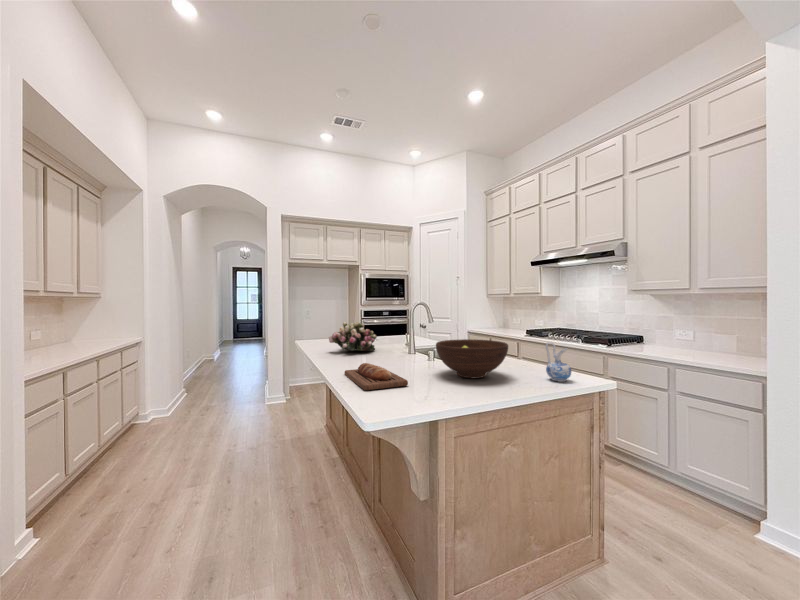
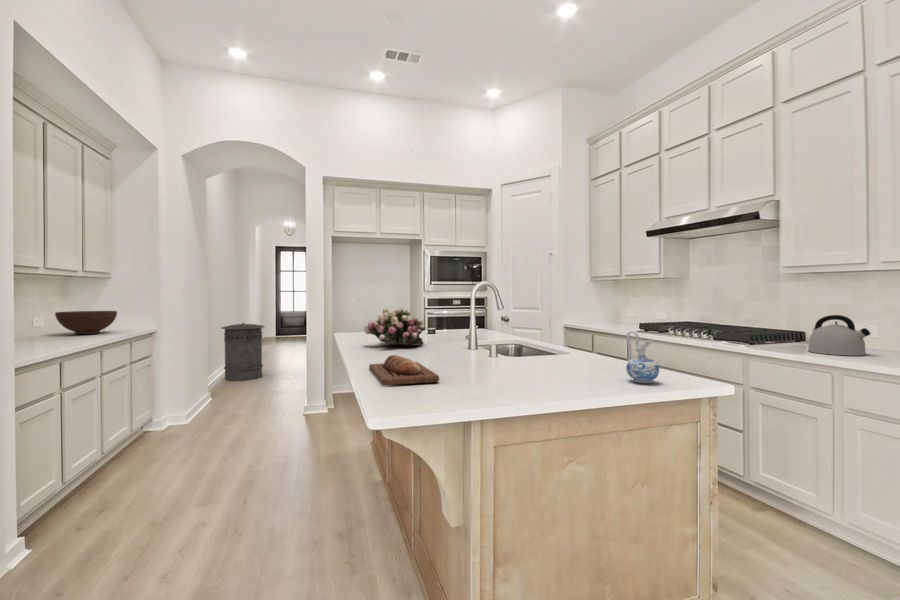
kettle: none [653,324,697,353] -> present [808,315,870,356]
trash can: none [192,330,229,377] -> present [221,323,265,380]
fruit bowl: present [436,339,508,378] -> present [55,311,117,334]

